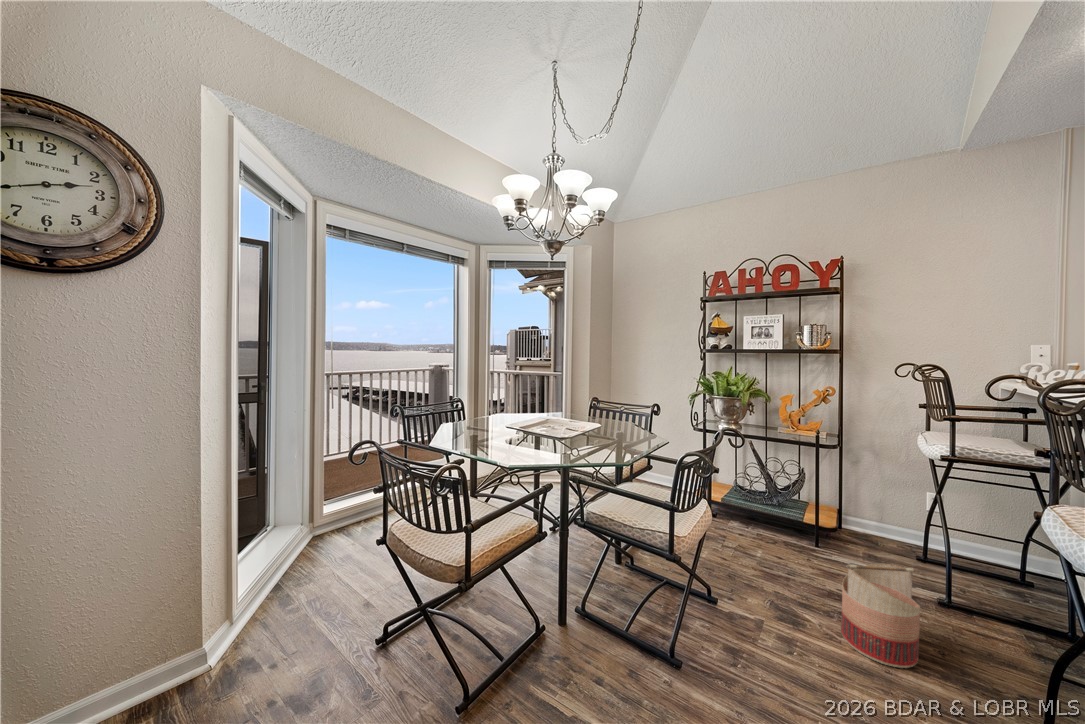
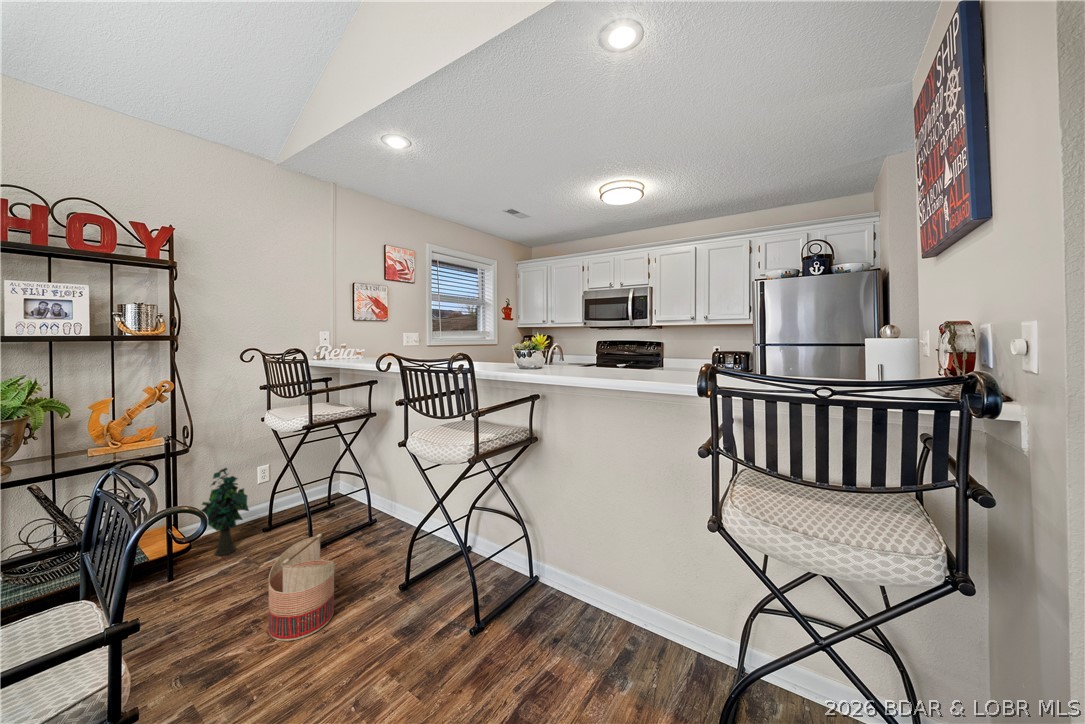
decorative plant: none [844,473,894,557] -> present [201,468,249,556]

